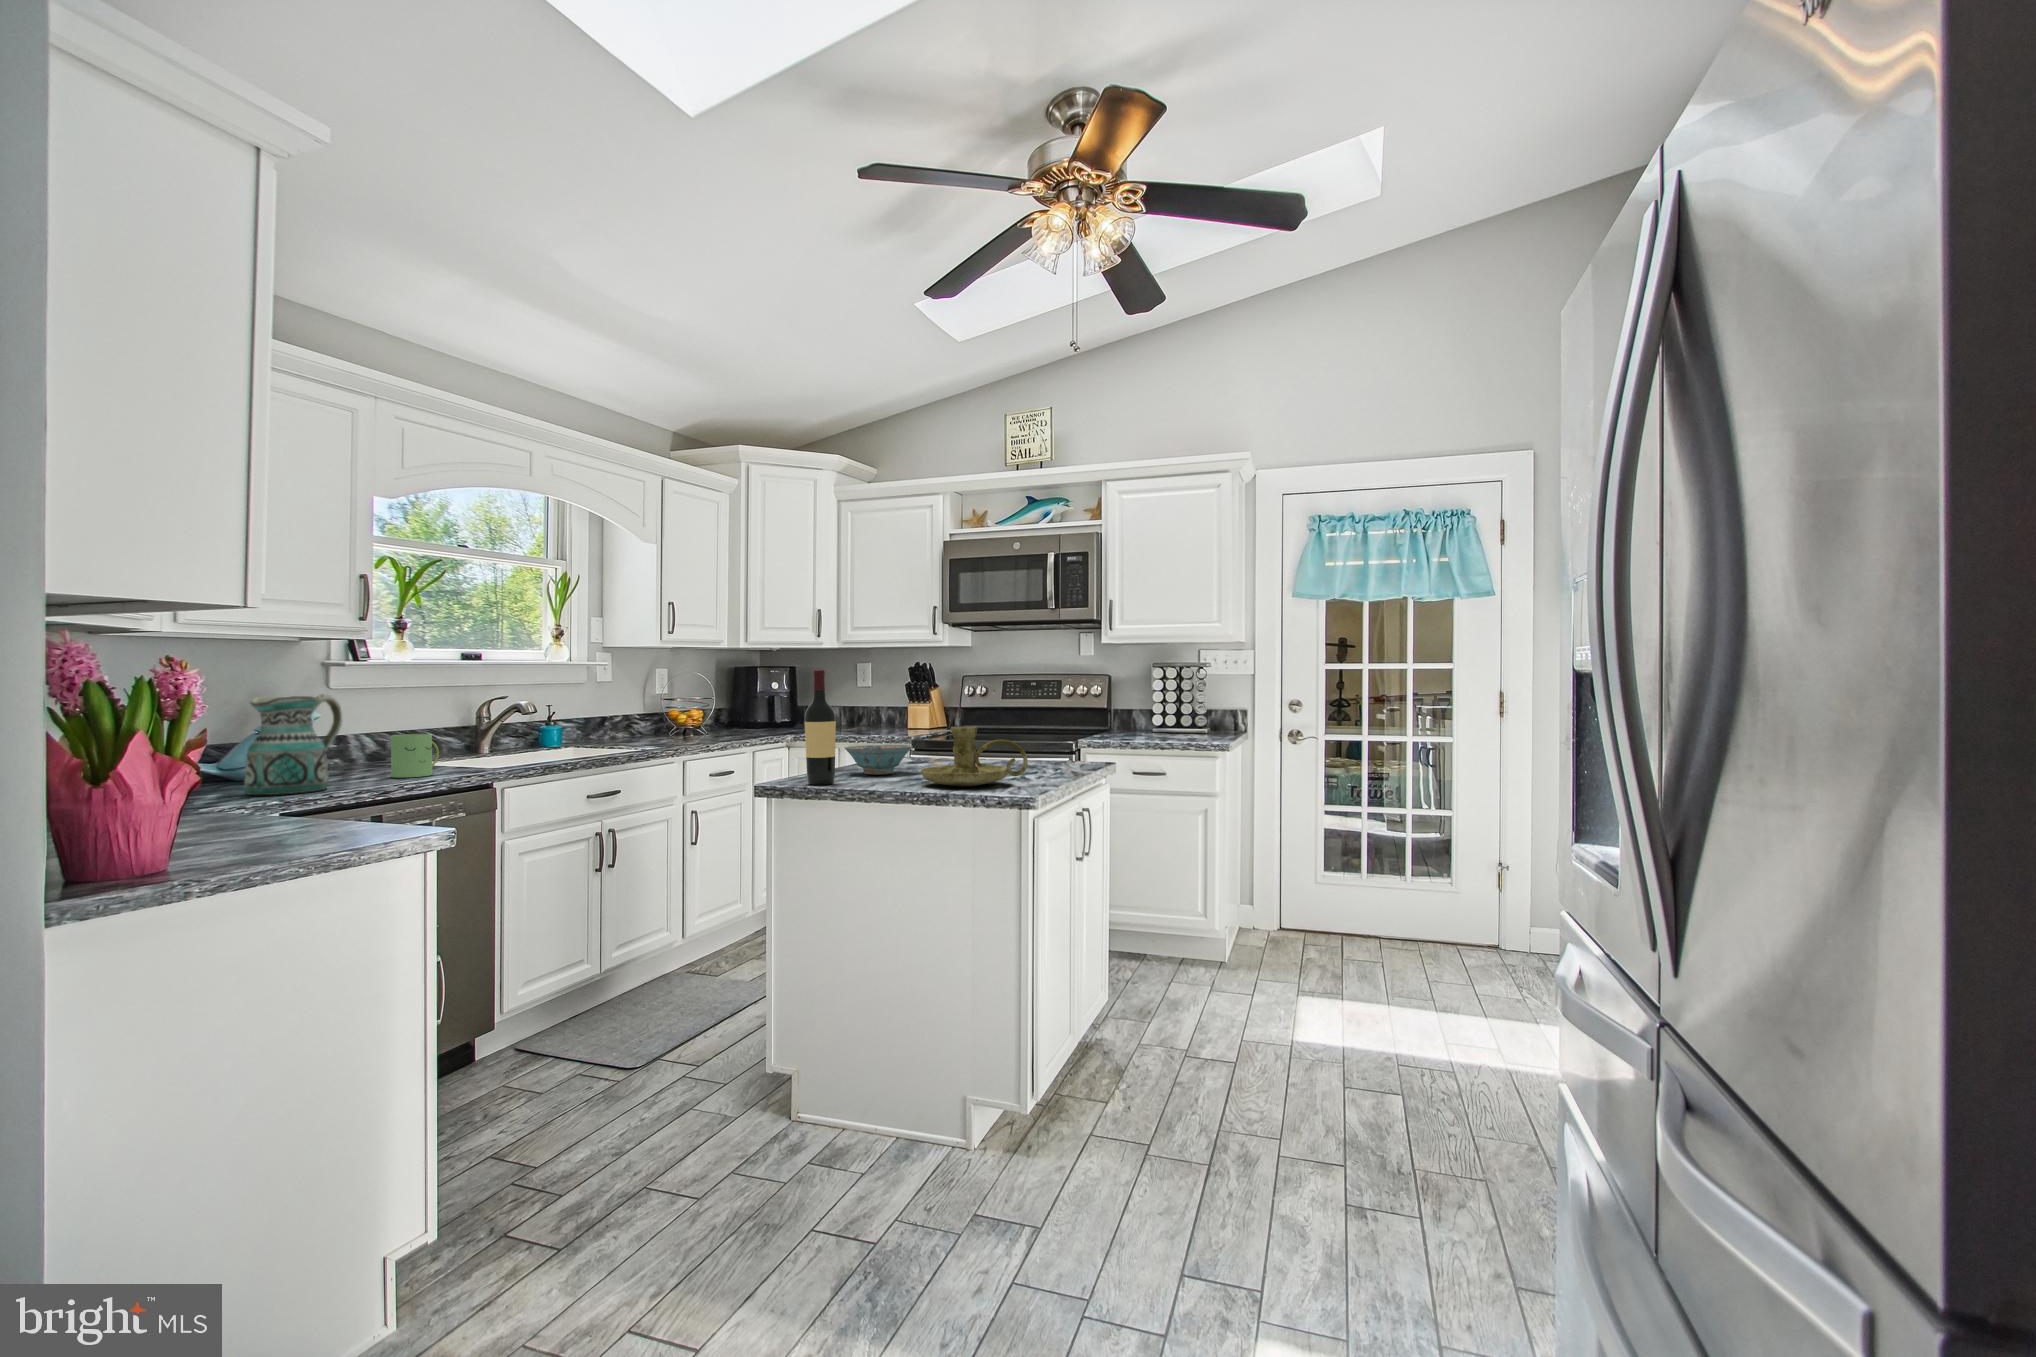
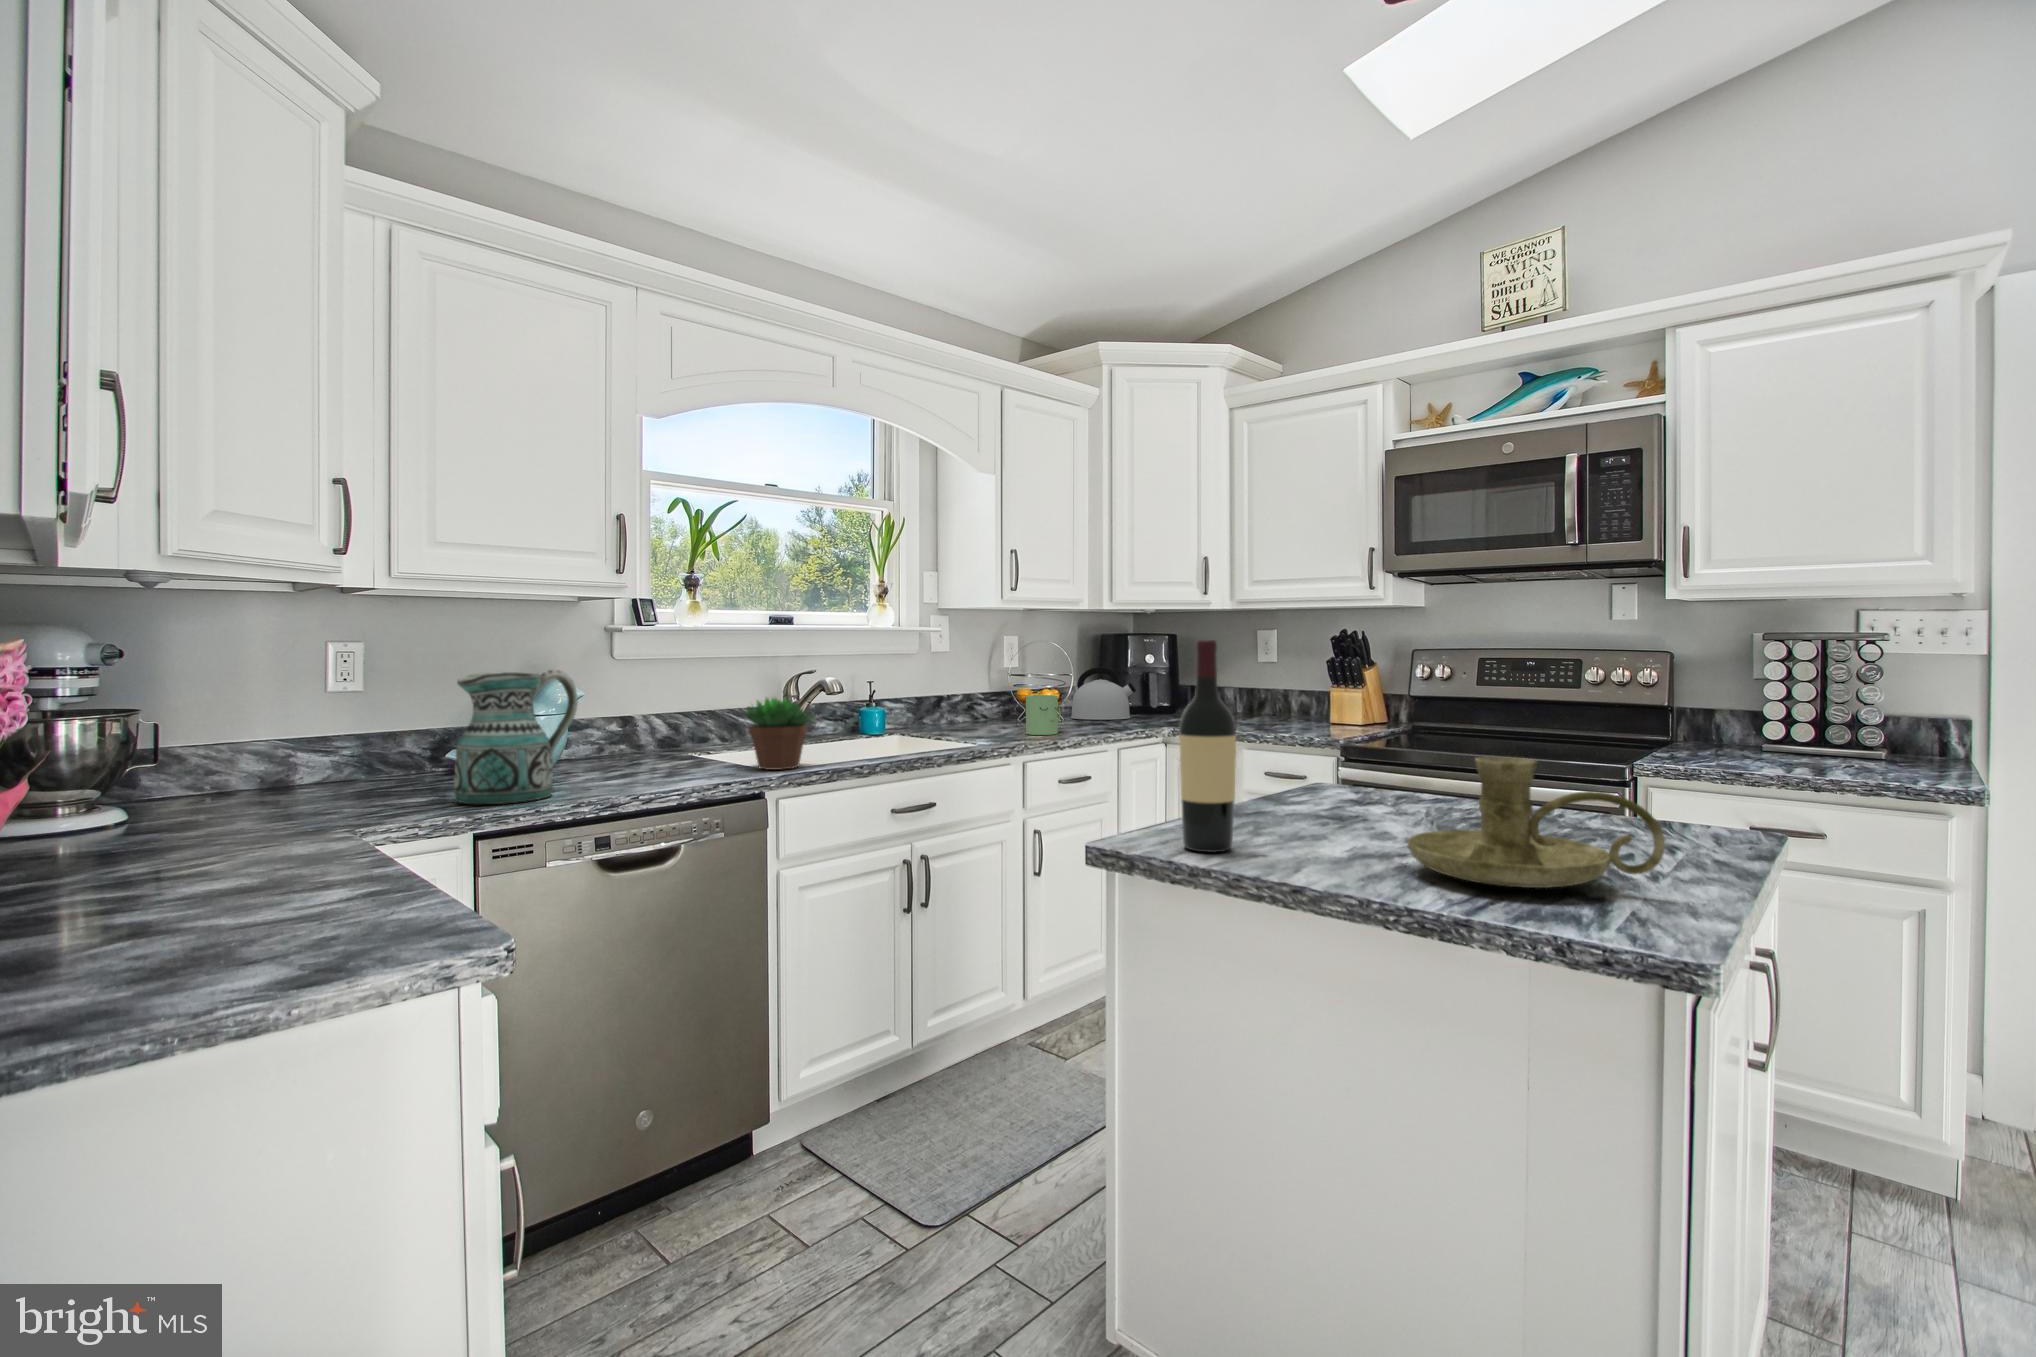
kettle: none [714,691,767,732] -> present [1071,667,1136,720]
succulent plant: none [465,712,527,768] -> present [742,697,814,770]
mug: present [391,734,439,778] -> present [1026,695,1061,735]
ceramic bowl: present [845,745,913,775] -> none [1248,770,1373,827]

